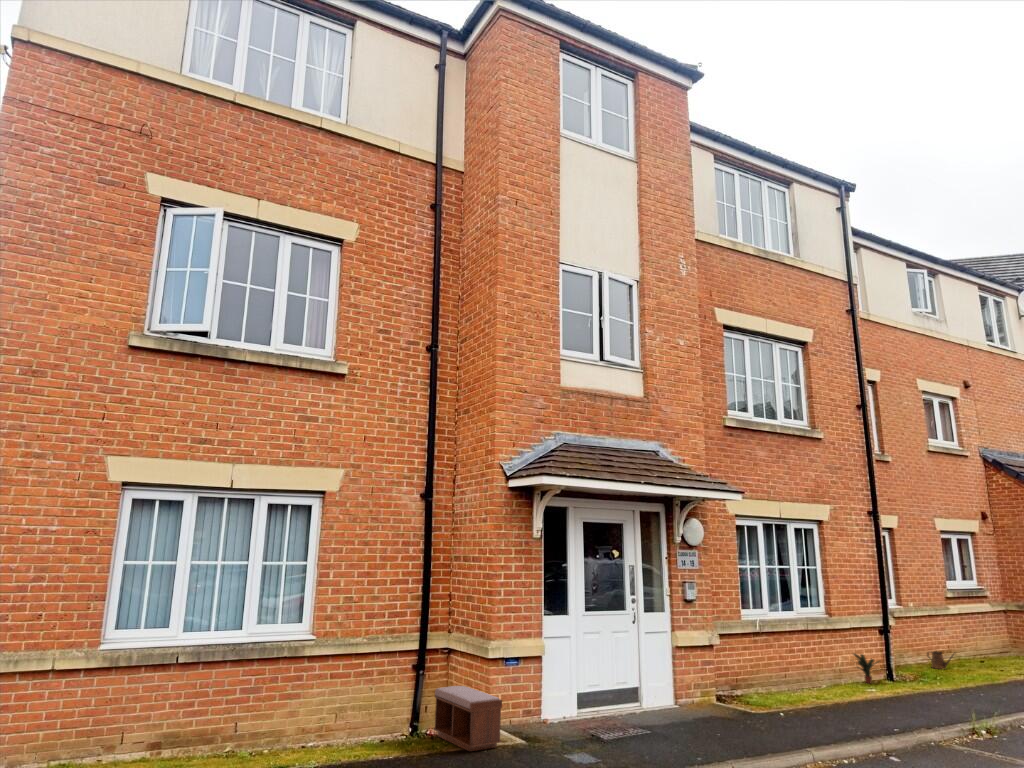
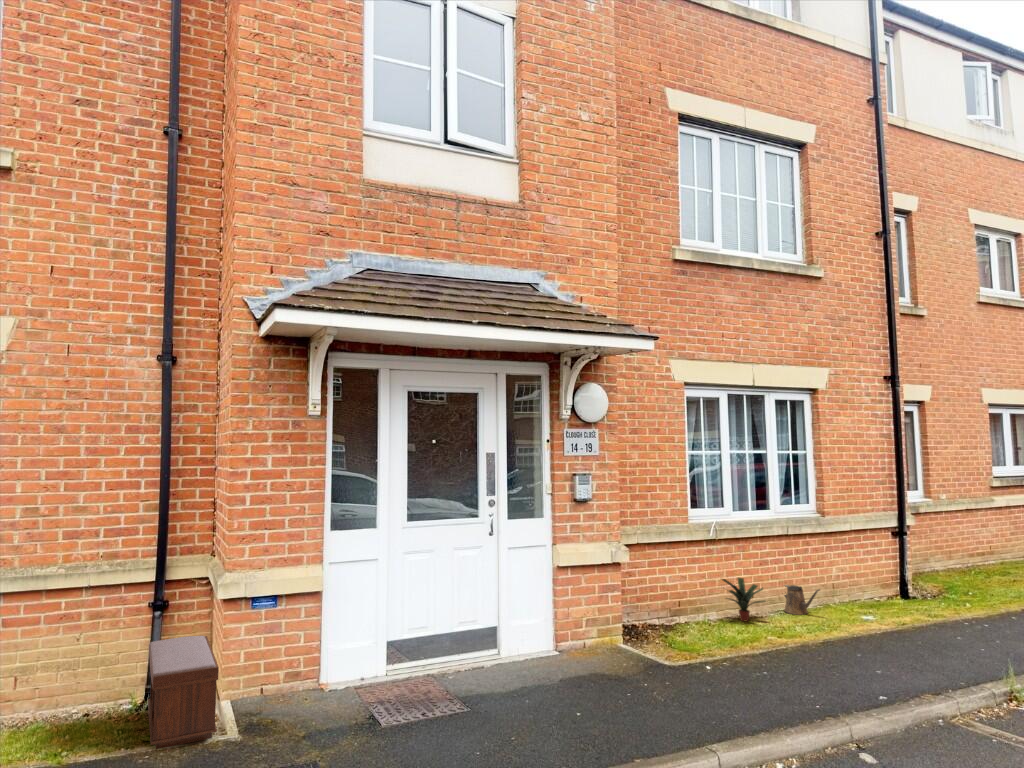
watering can: present [927,651,954,669] -> present [784,585,820,615]
potted plant: present [853,653,880,683] -> present [722,577,766,621]

